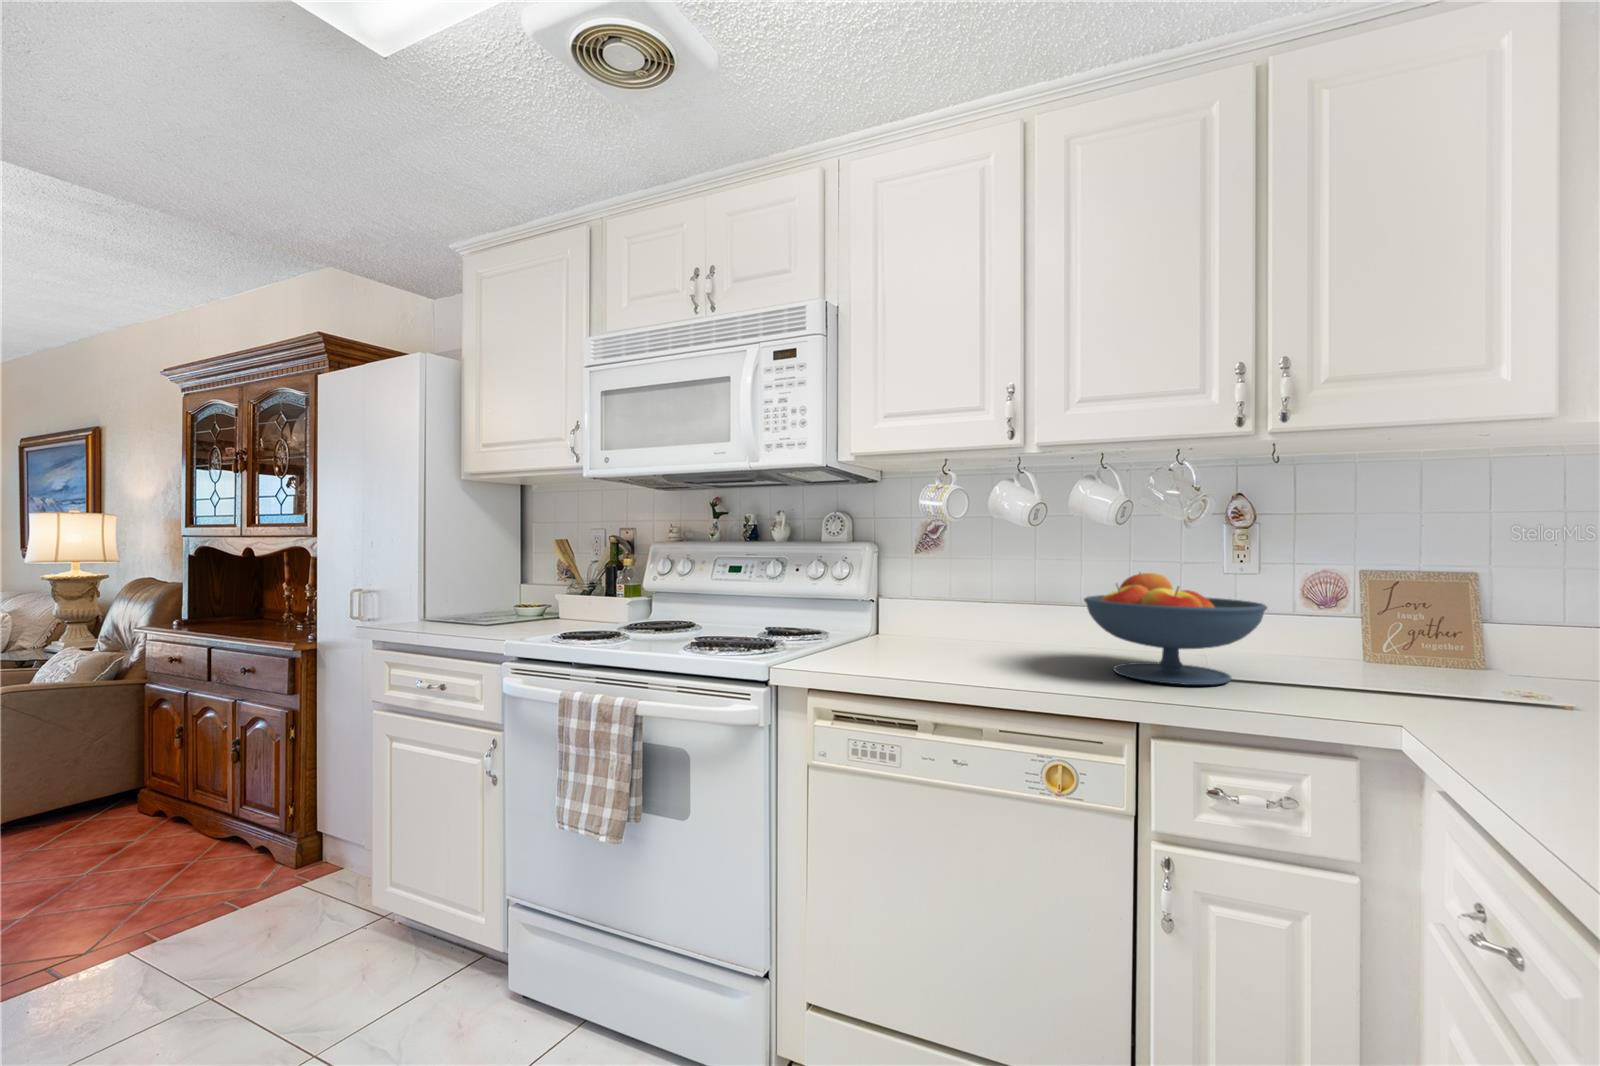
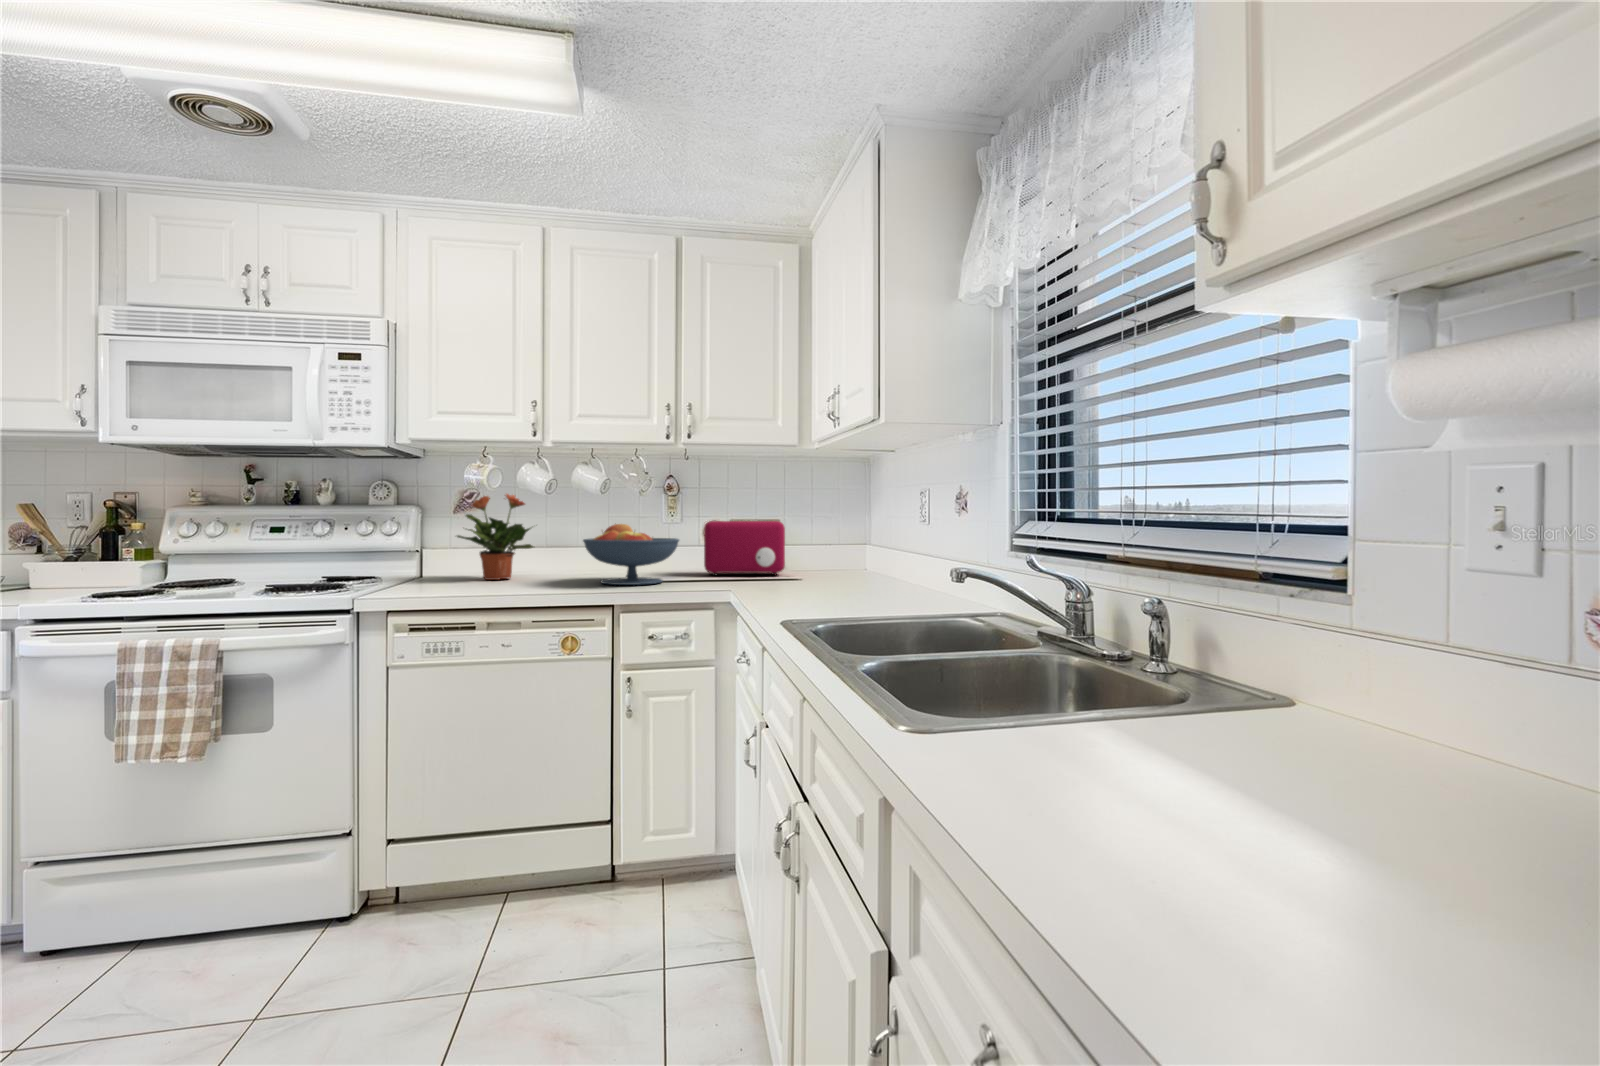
potted plant: none [906,524,1019,648] -> present [457,494,533,580]
toaster: none [1310,570,1515,685] -> present [704,521,785,576]

